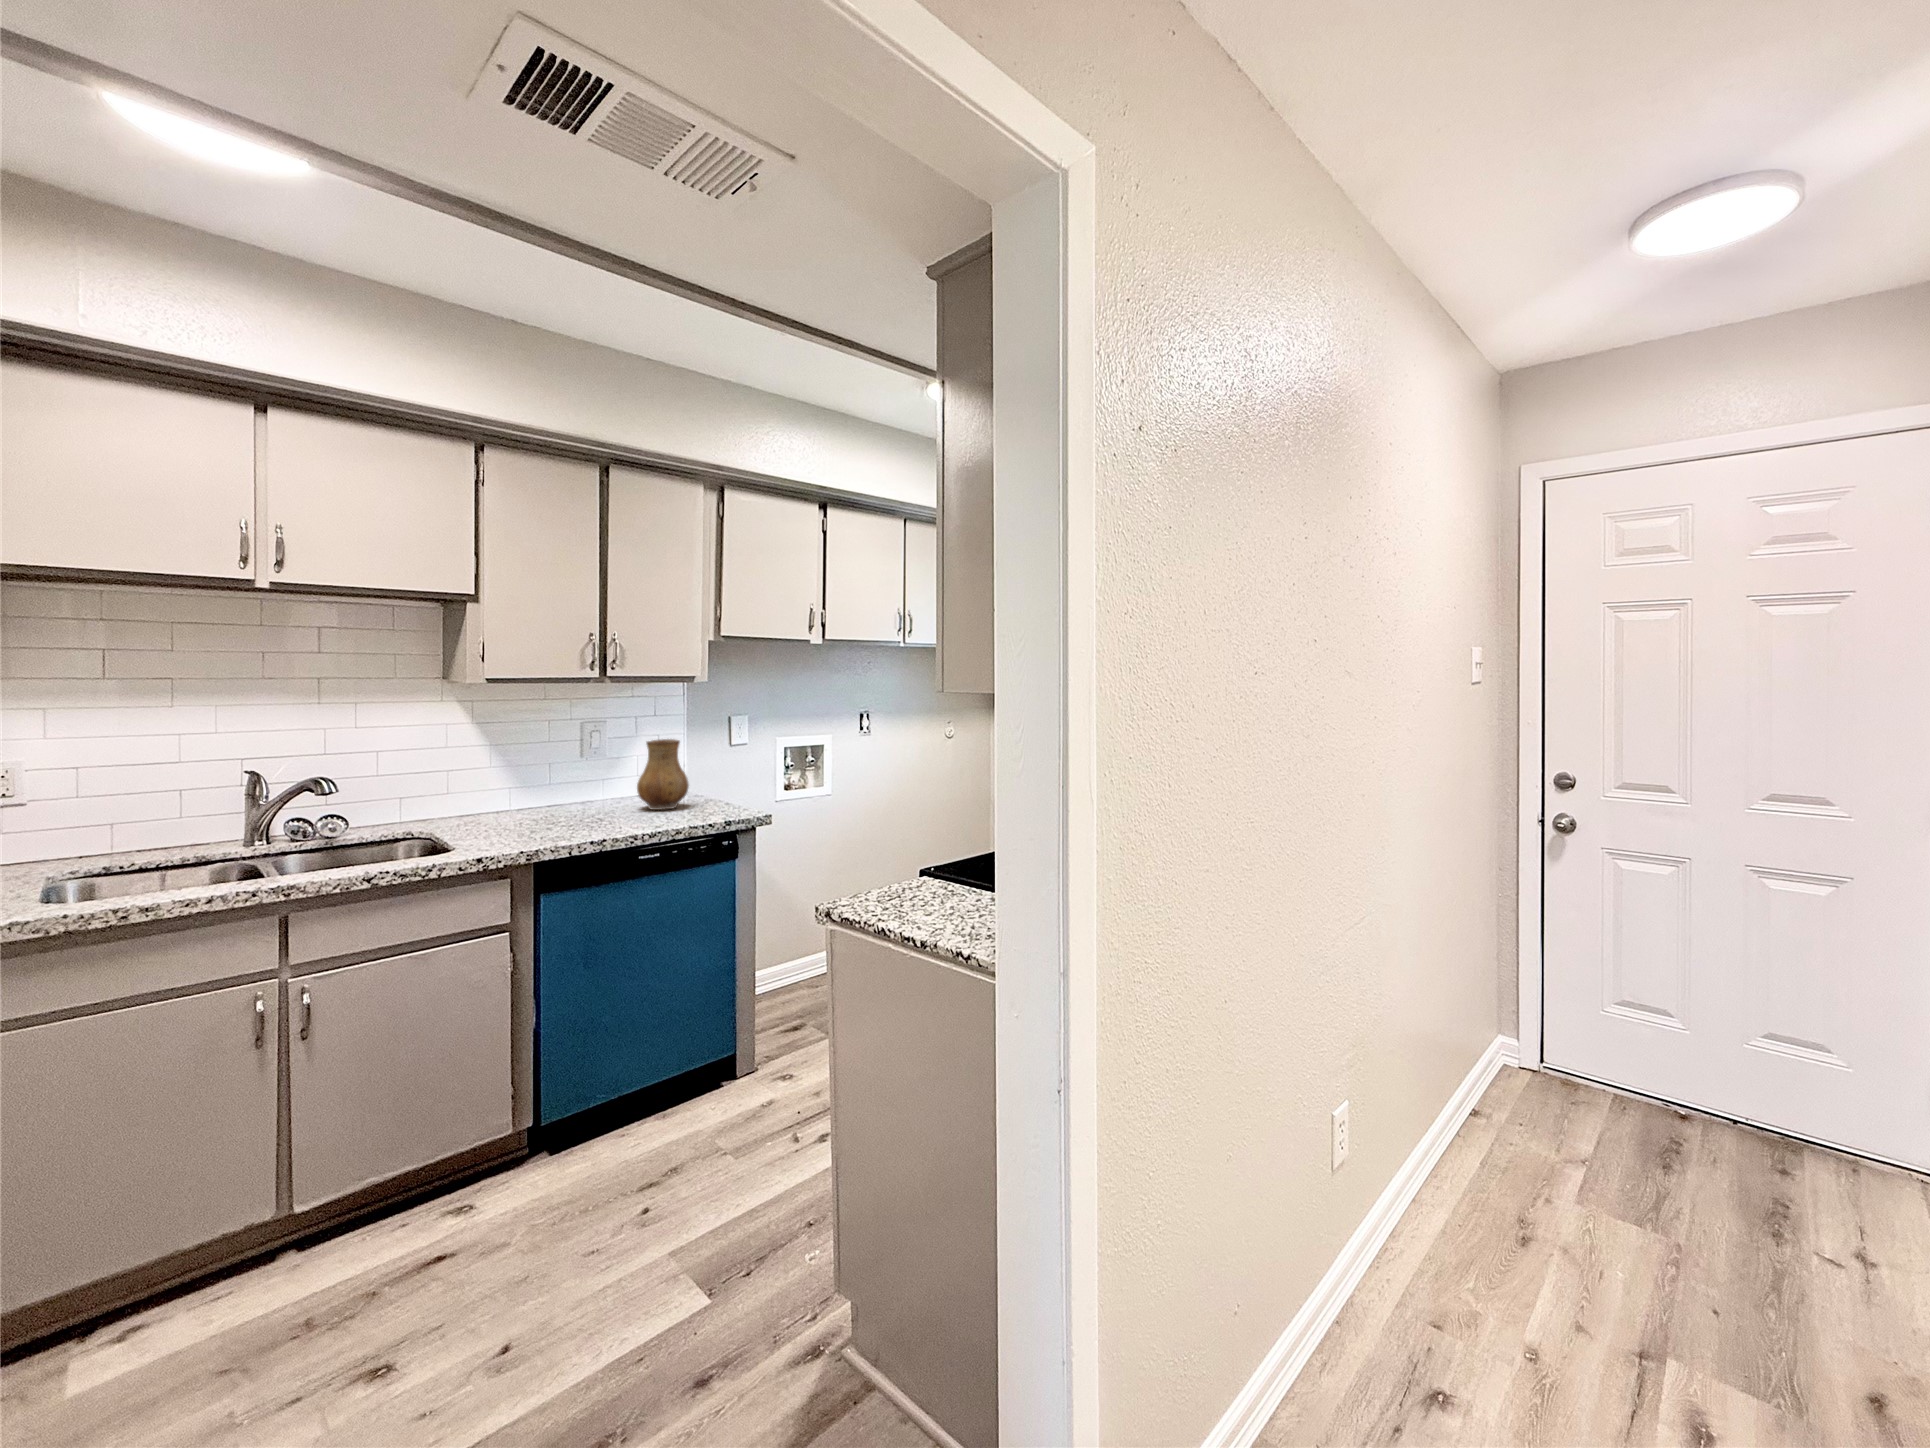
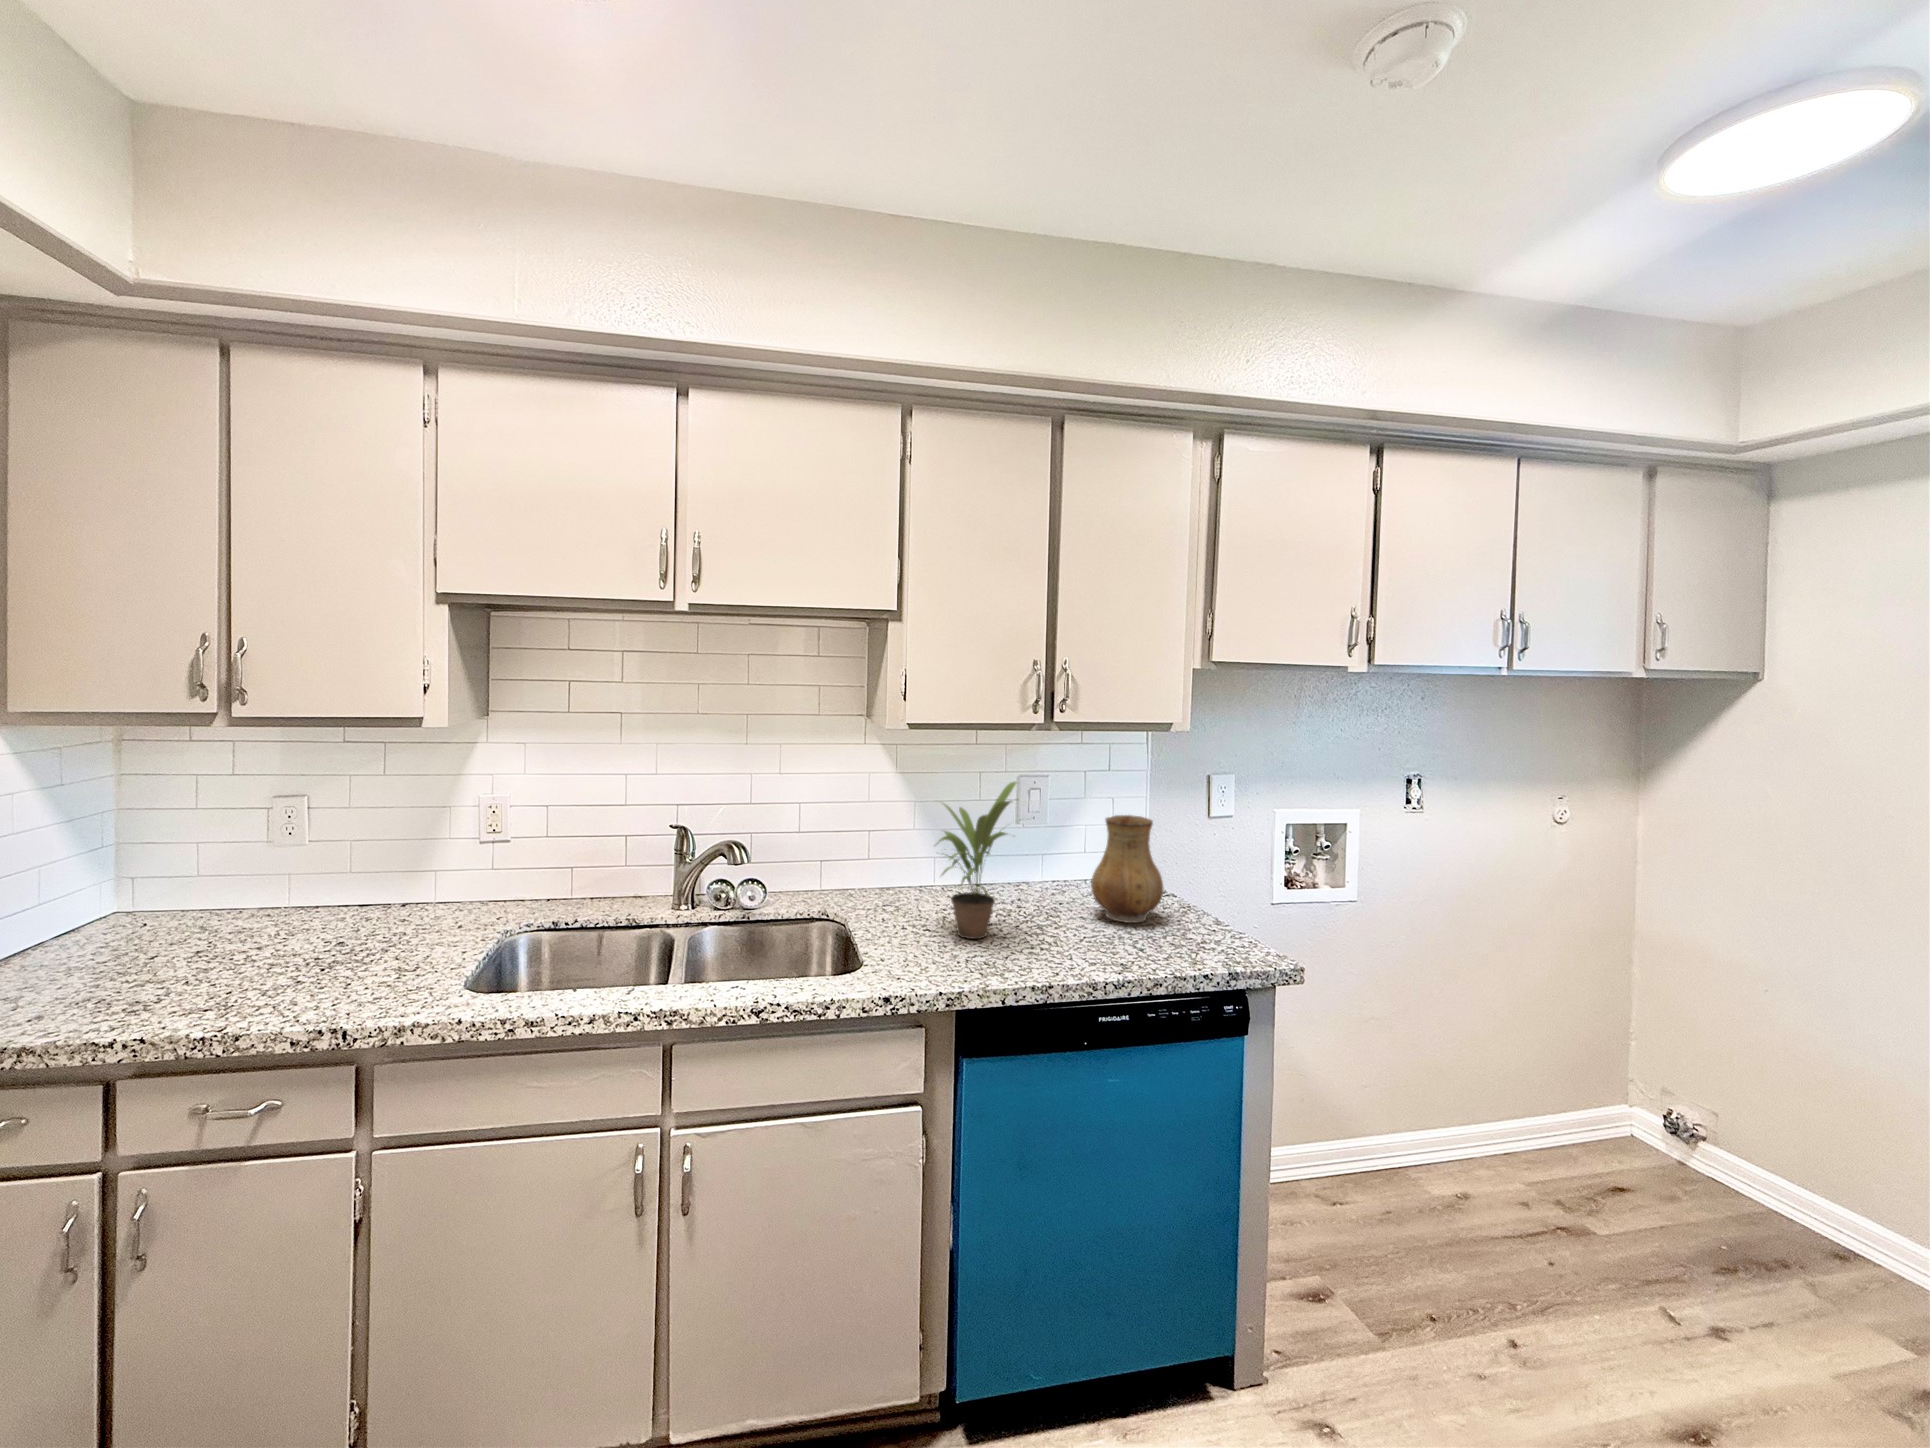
potted plant: none [509,718,590,828] -> present [937,782,1016,939]

